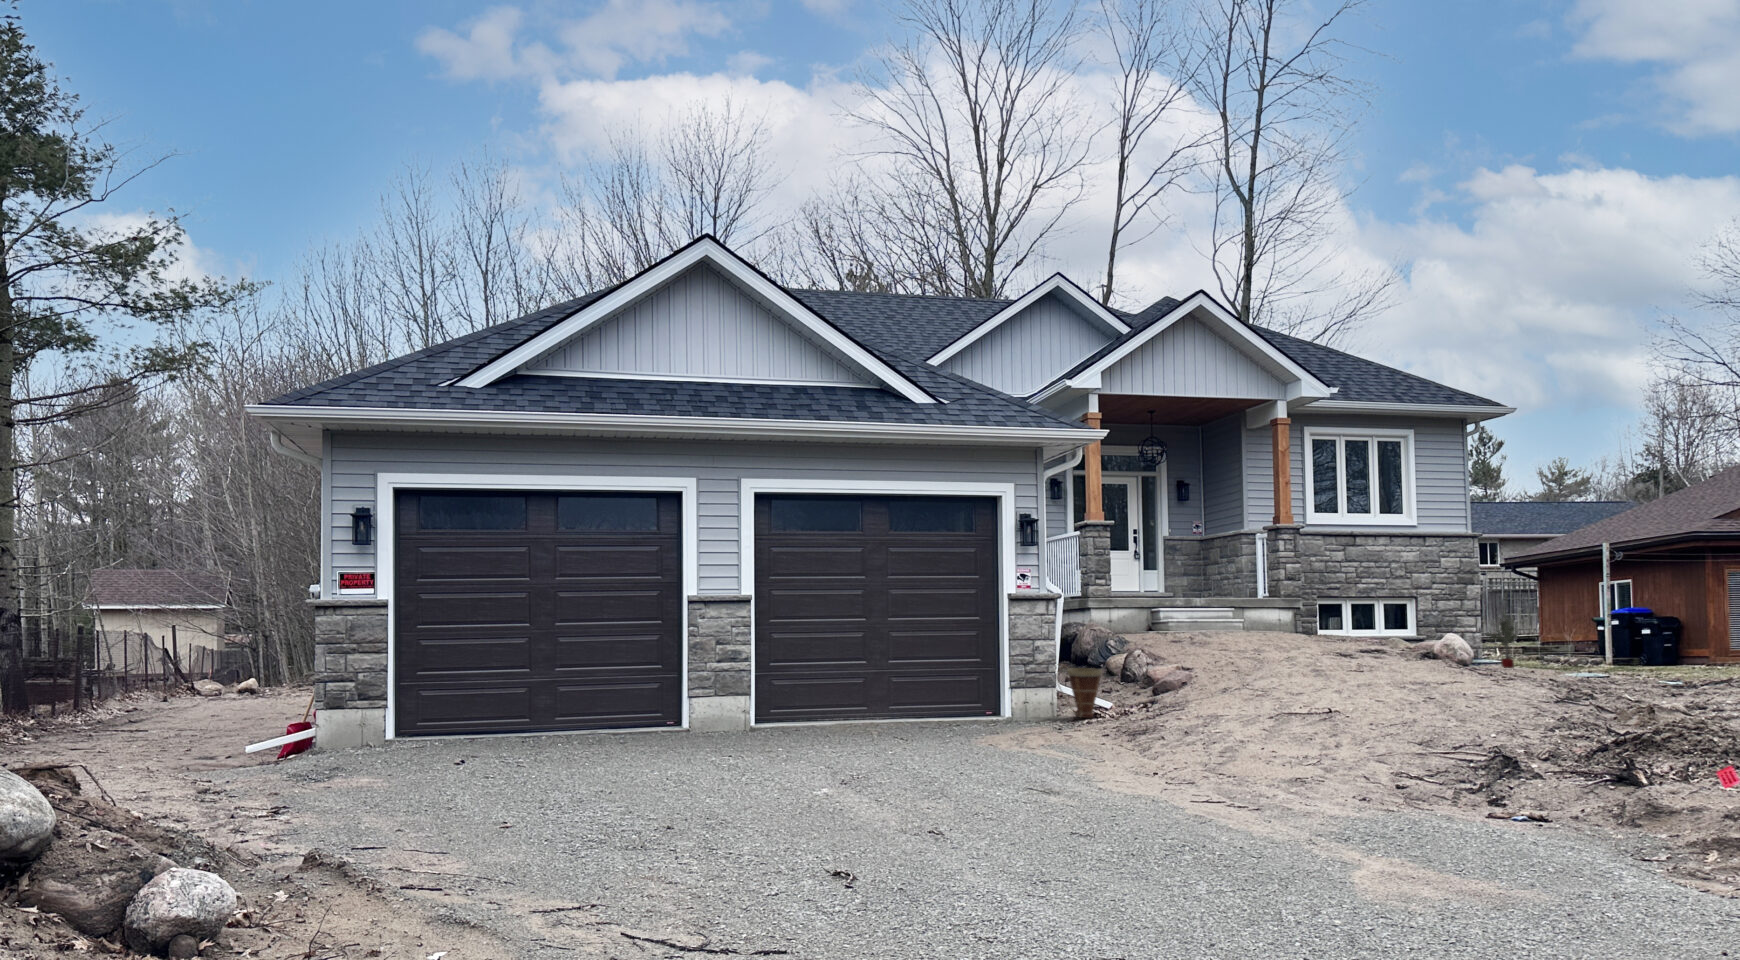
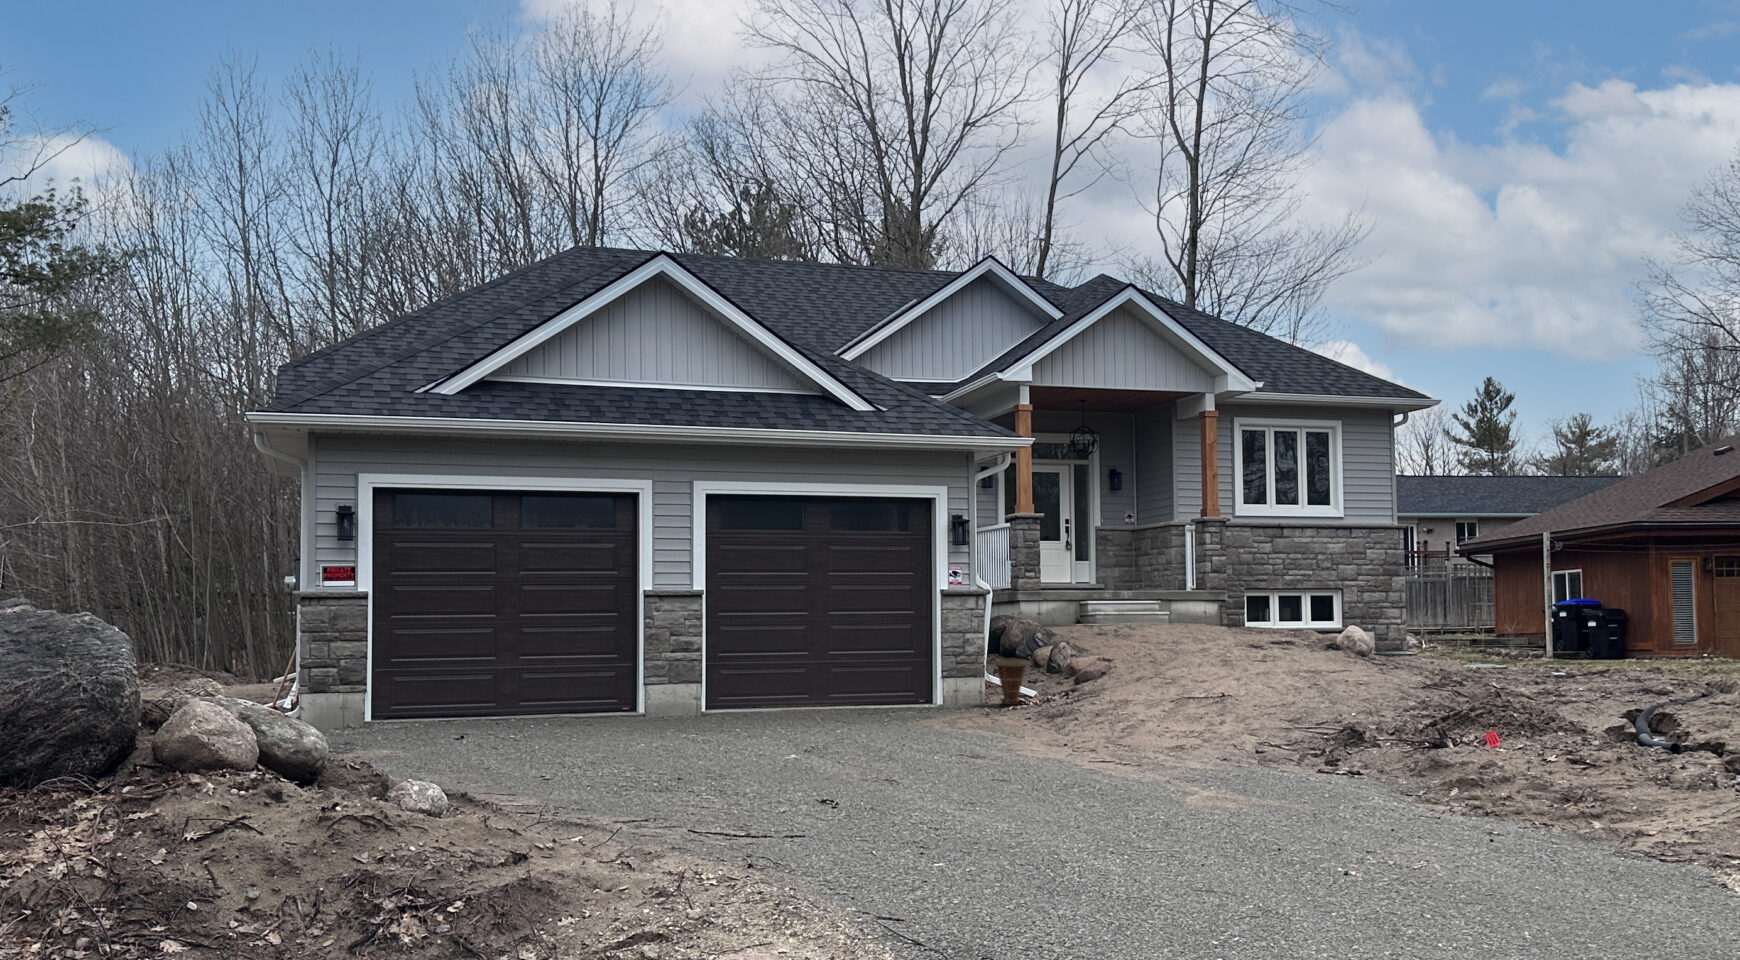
potted tree: present [1487,614,1517,668] -> none [1409,606,1440,662]

